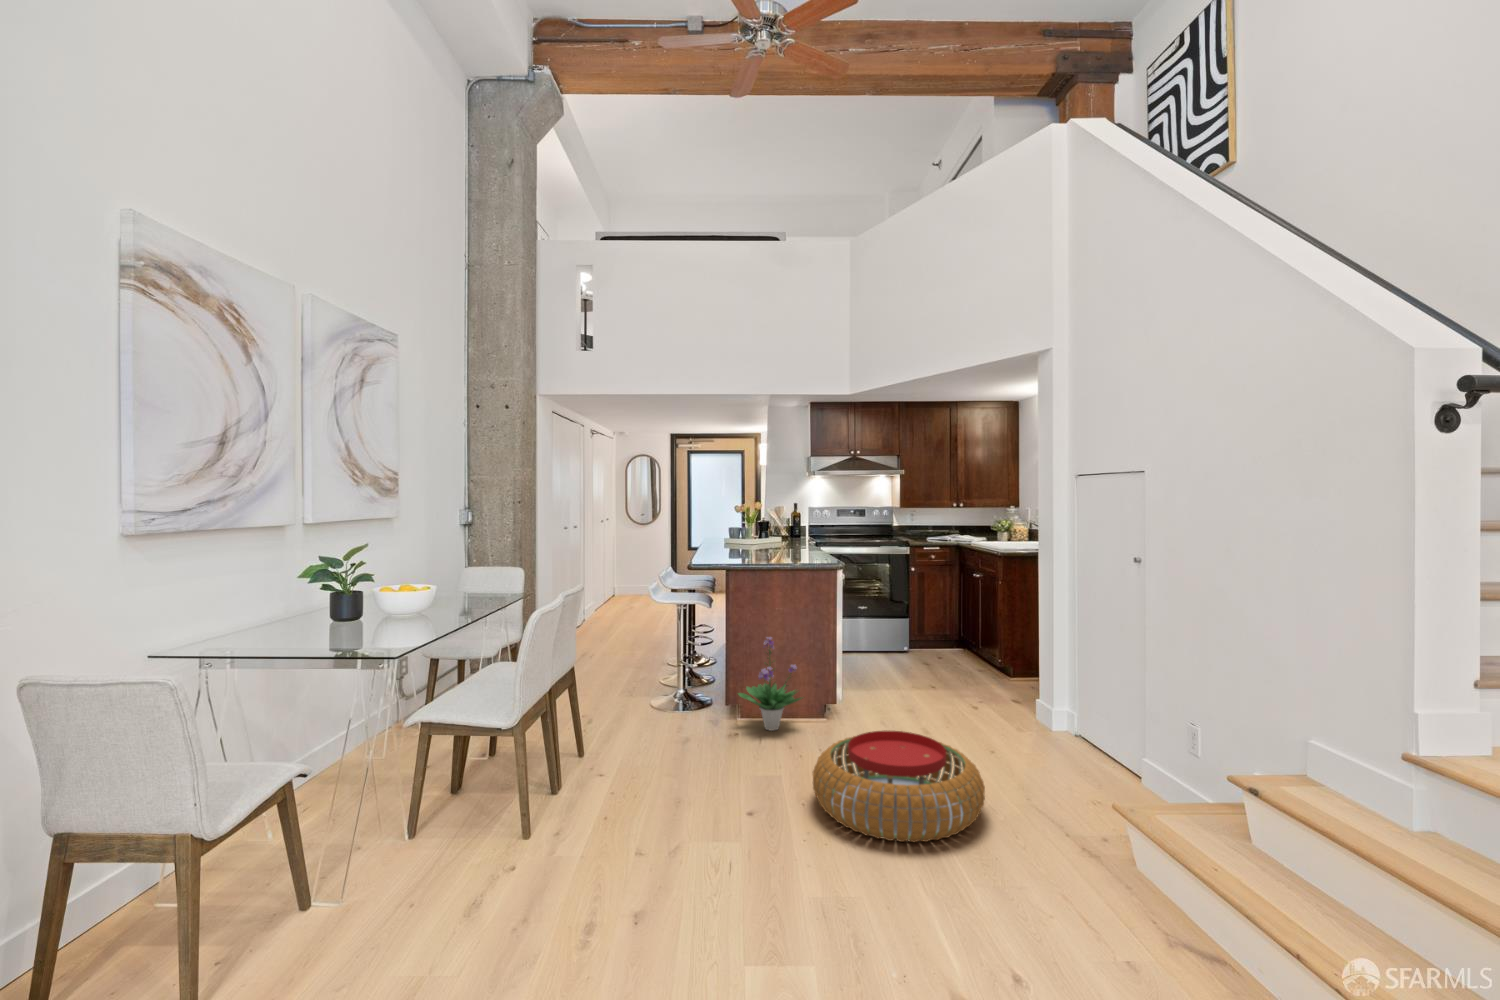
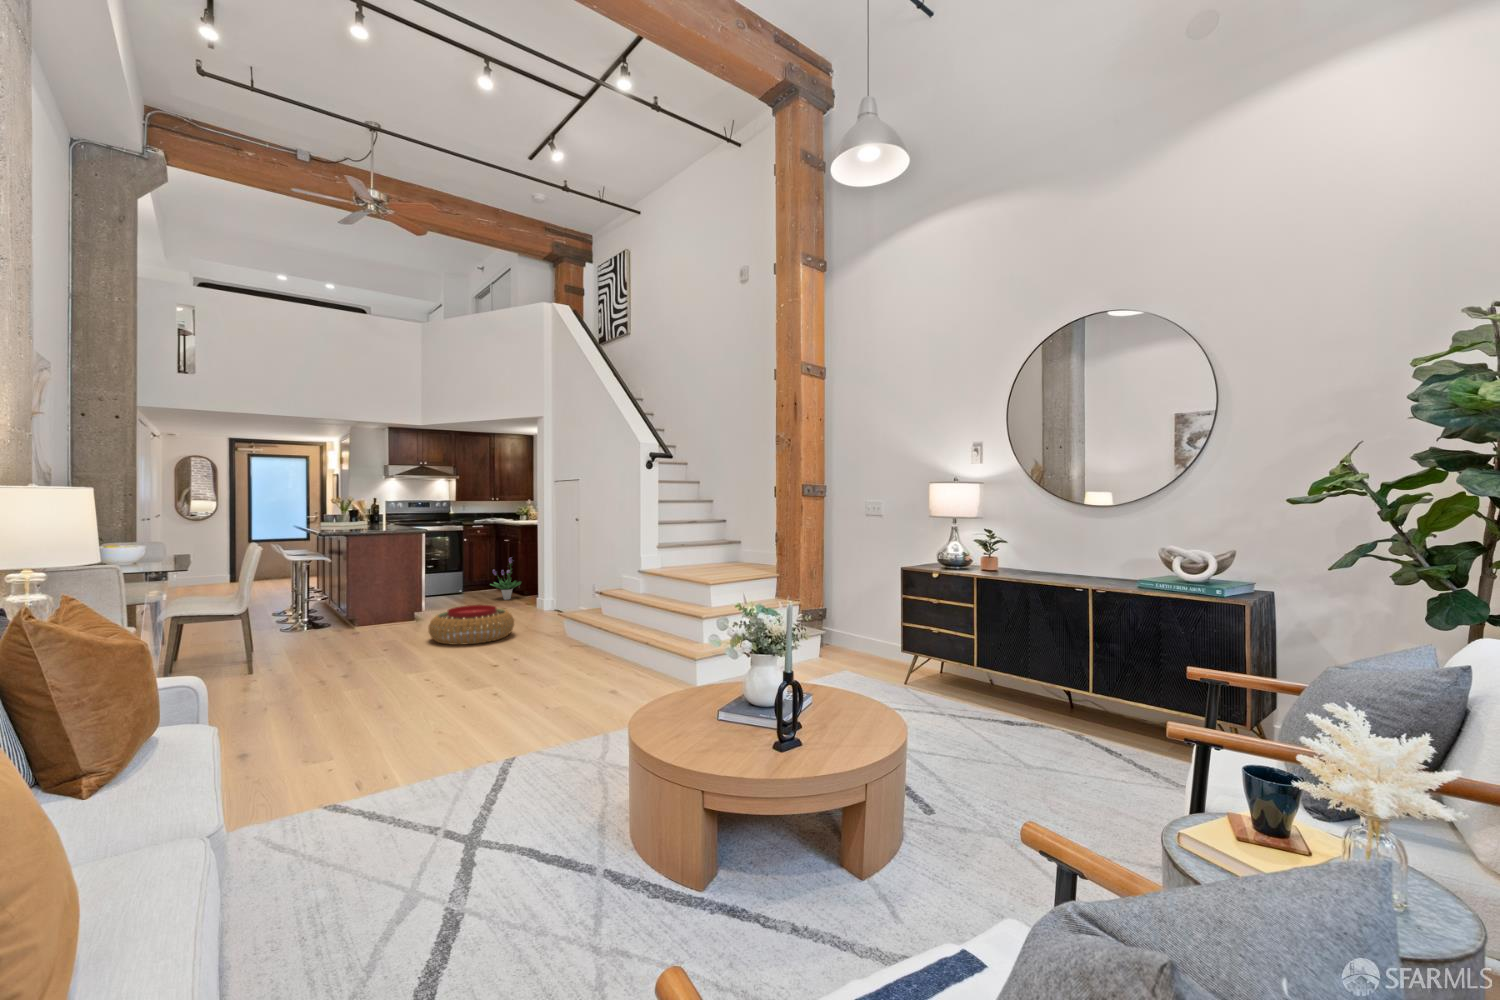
potted plant: present [738,637,802,731] -> present [490,558,521,600]

